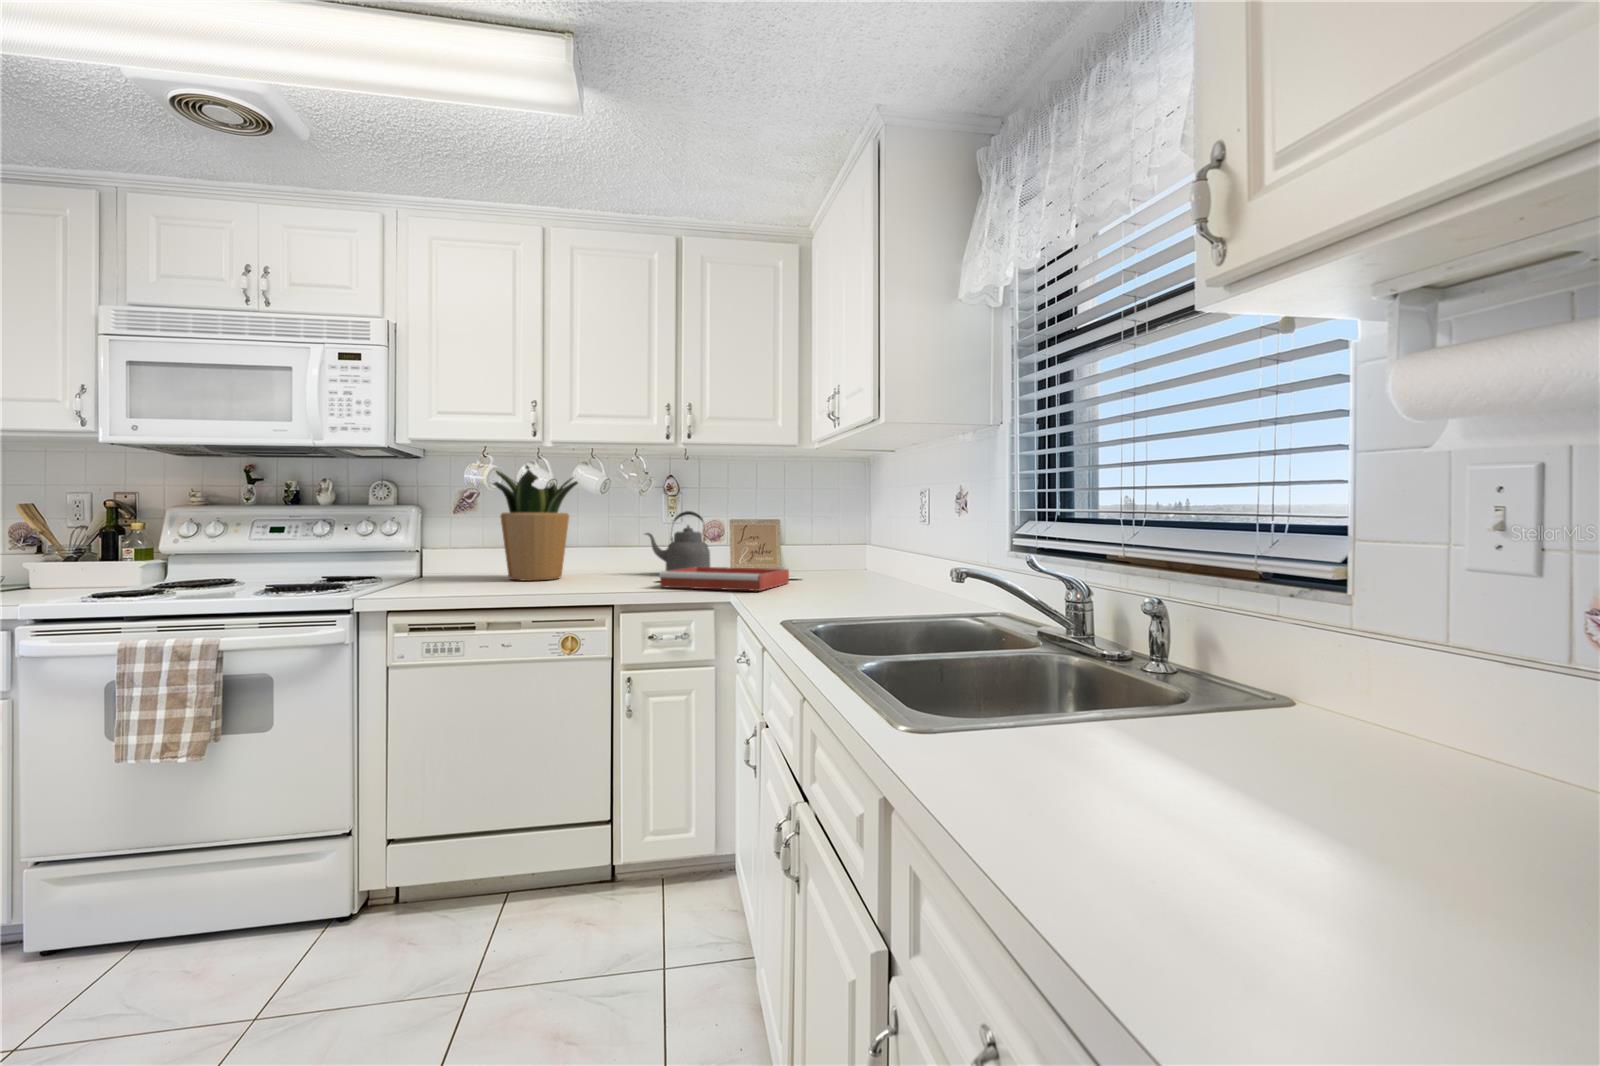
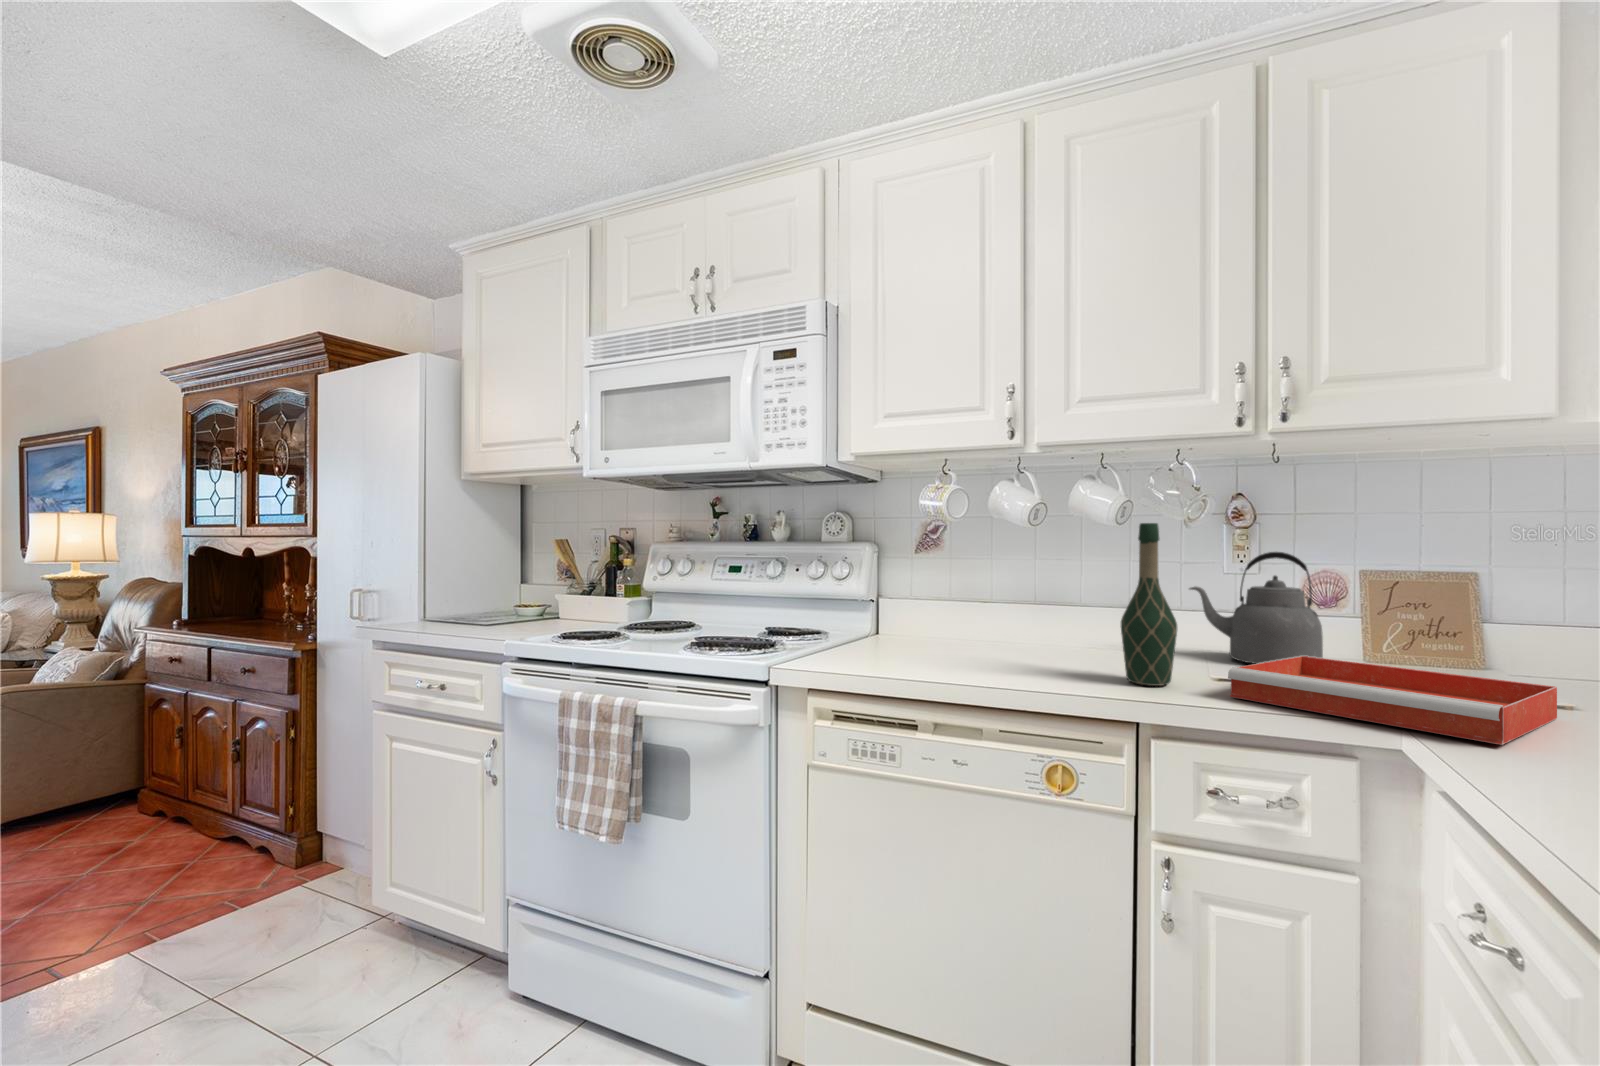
potted plant: present [493,465,578,581] -> none [936,480,1104,654]
wine bottle: none [604,493,635,587] -> present [1121,523,1177,686]

